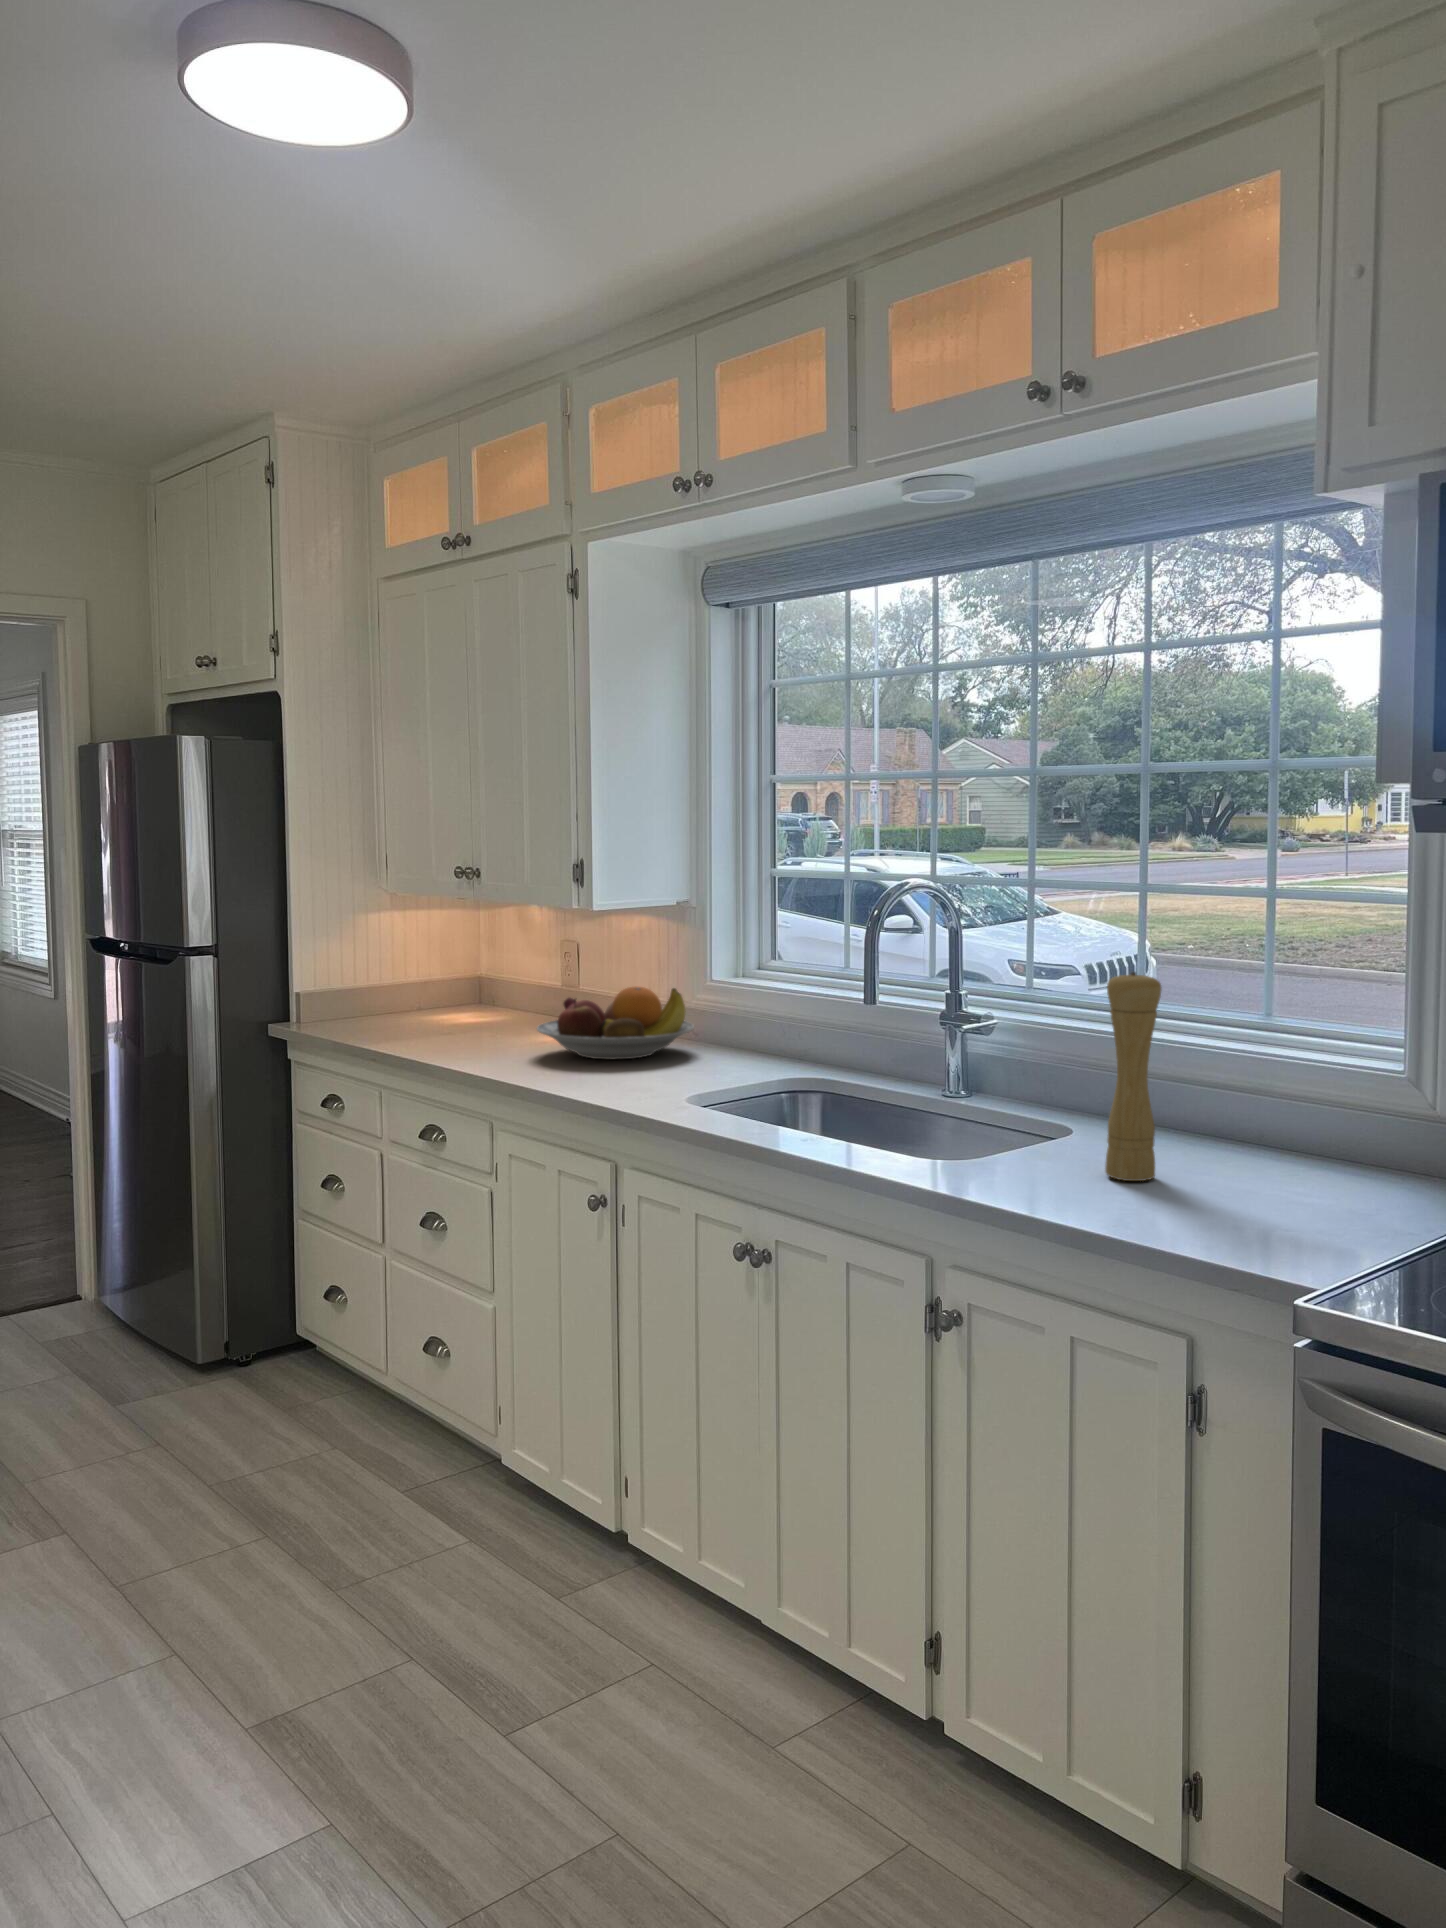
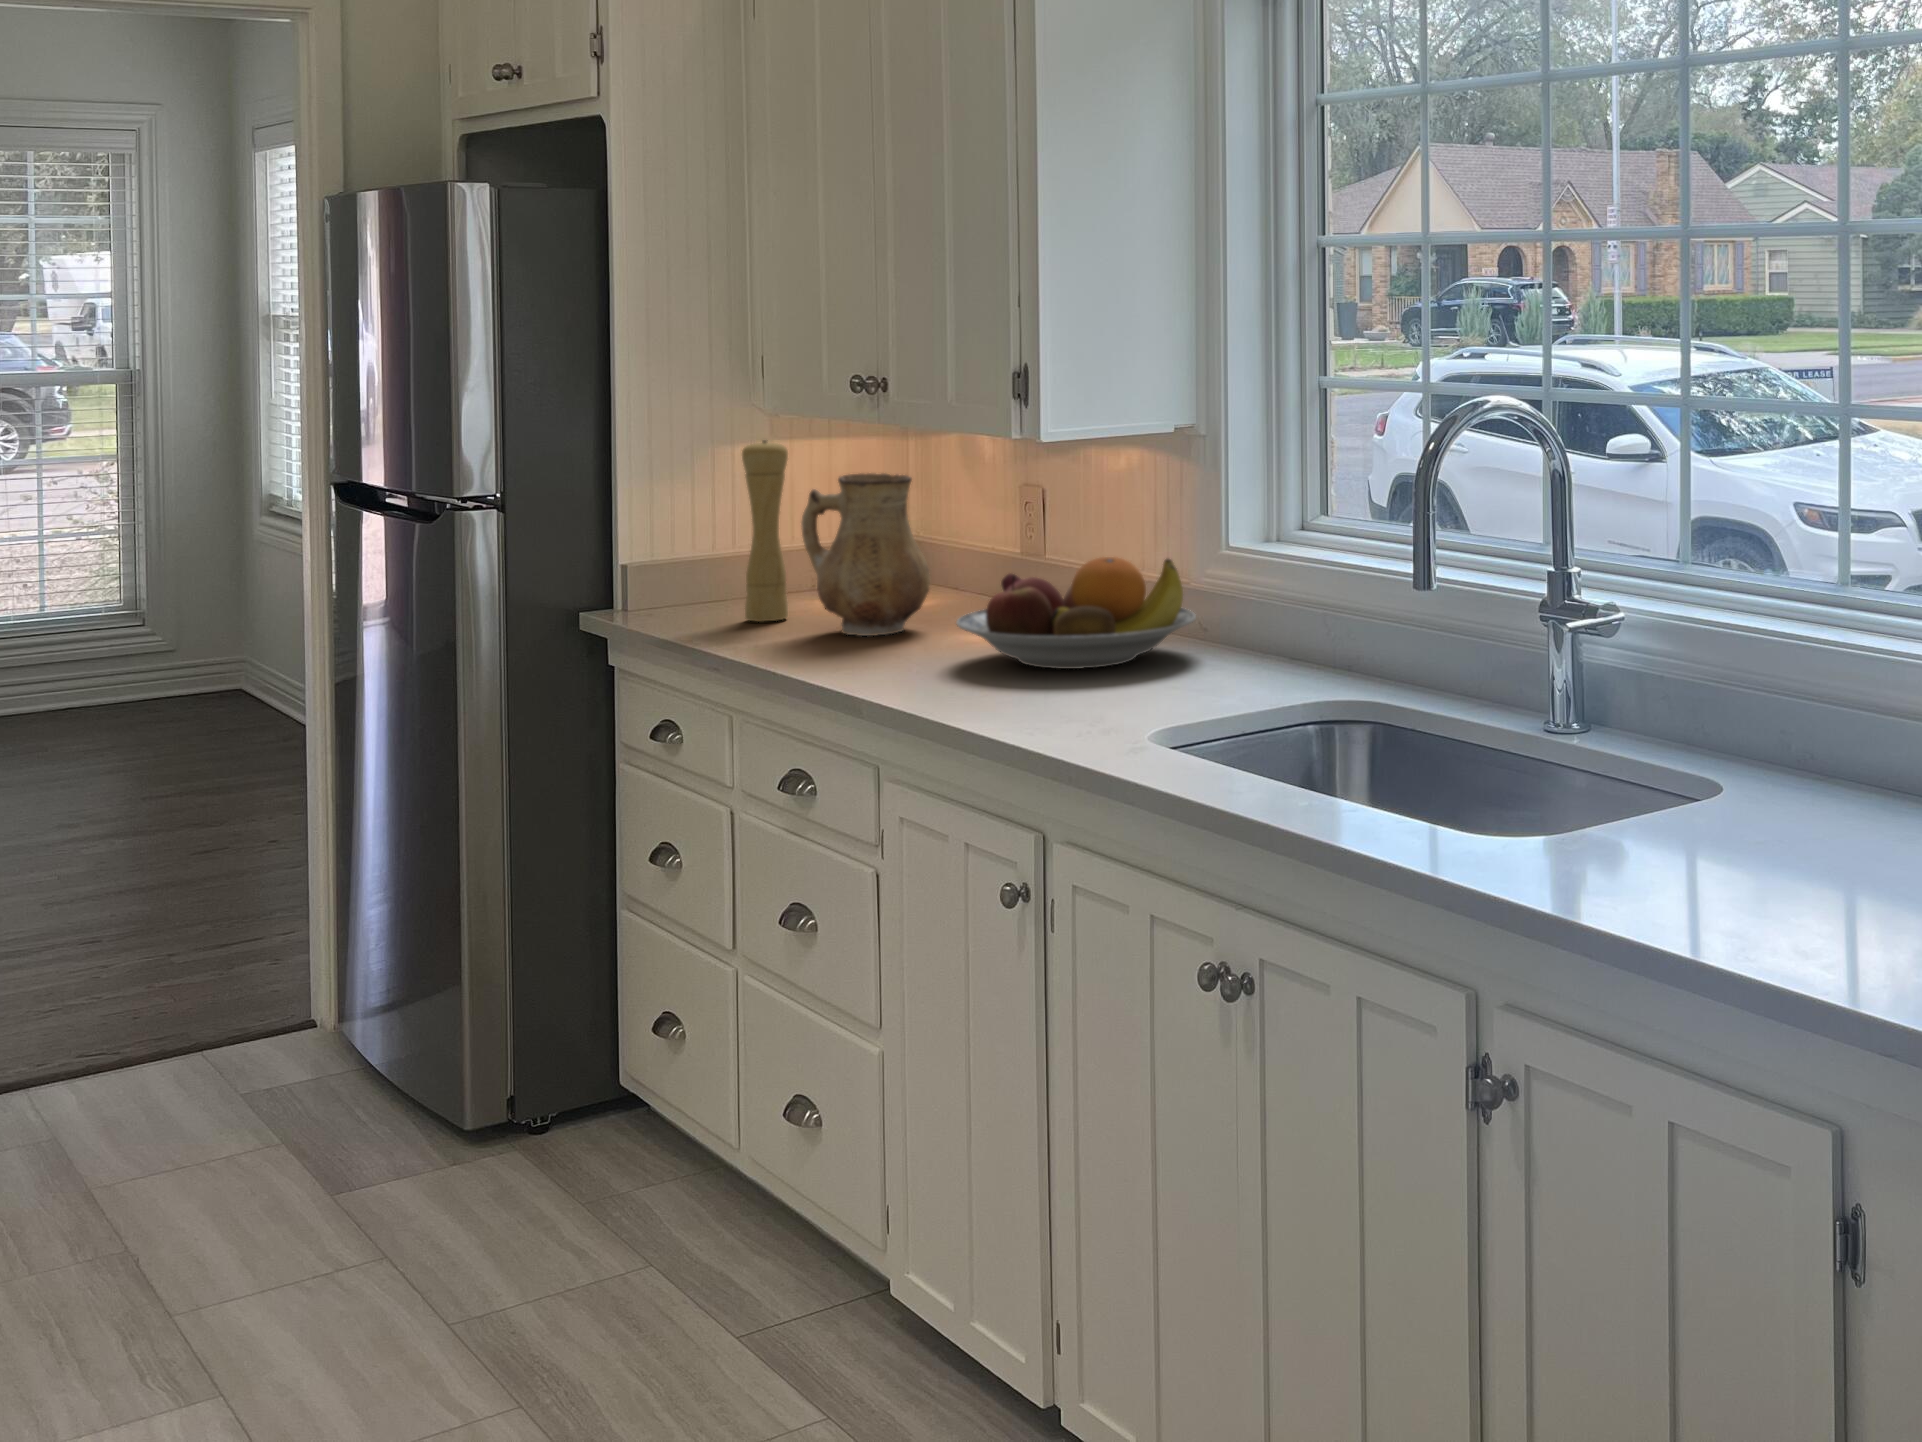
ceramic pitcher: none [423,932,508,1039] -> present [801,473,930,636]
pepper mill: present [1105,972,1162,1181] -> present [742,440,788,622]

